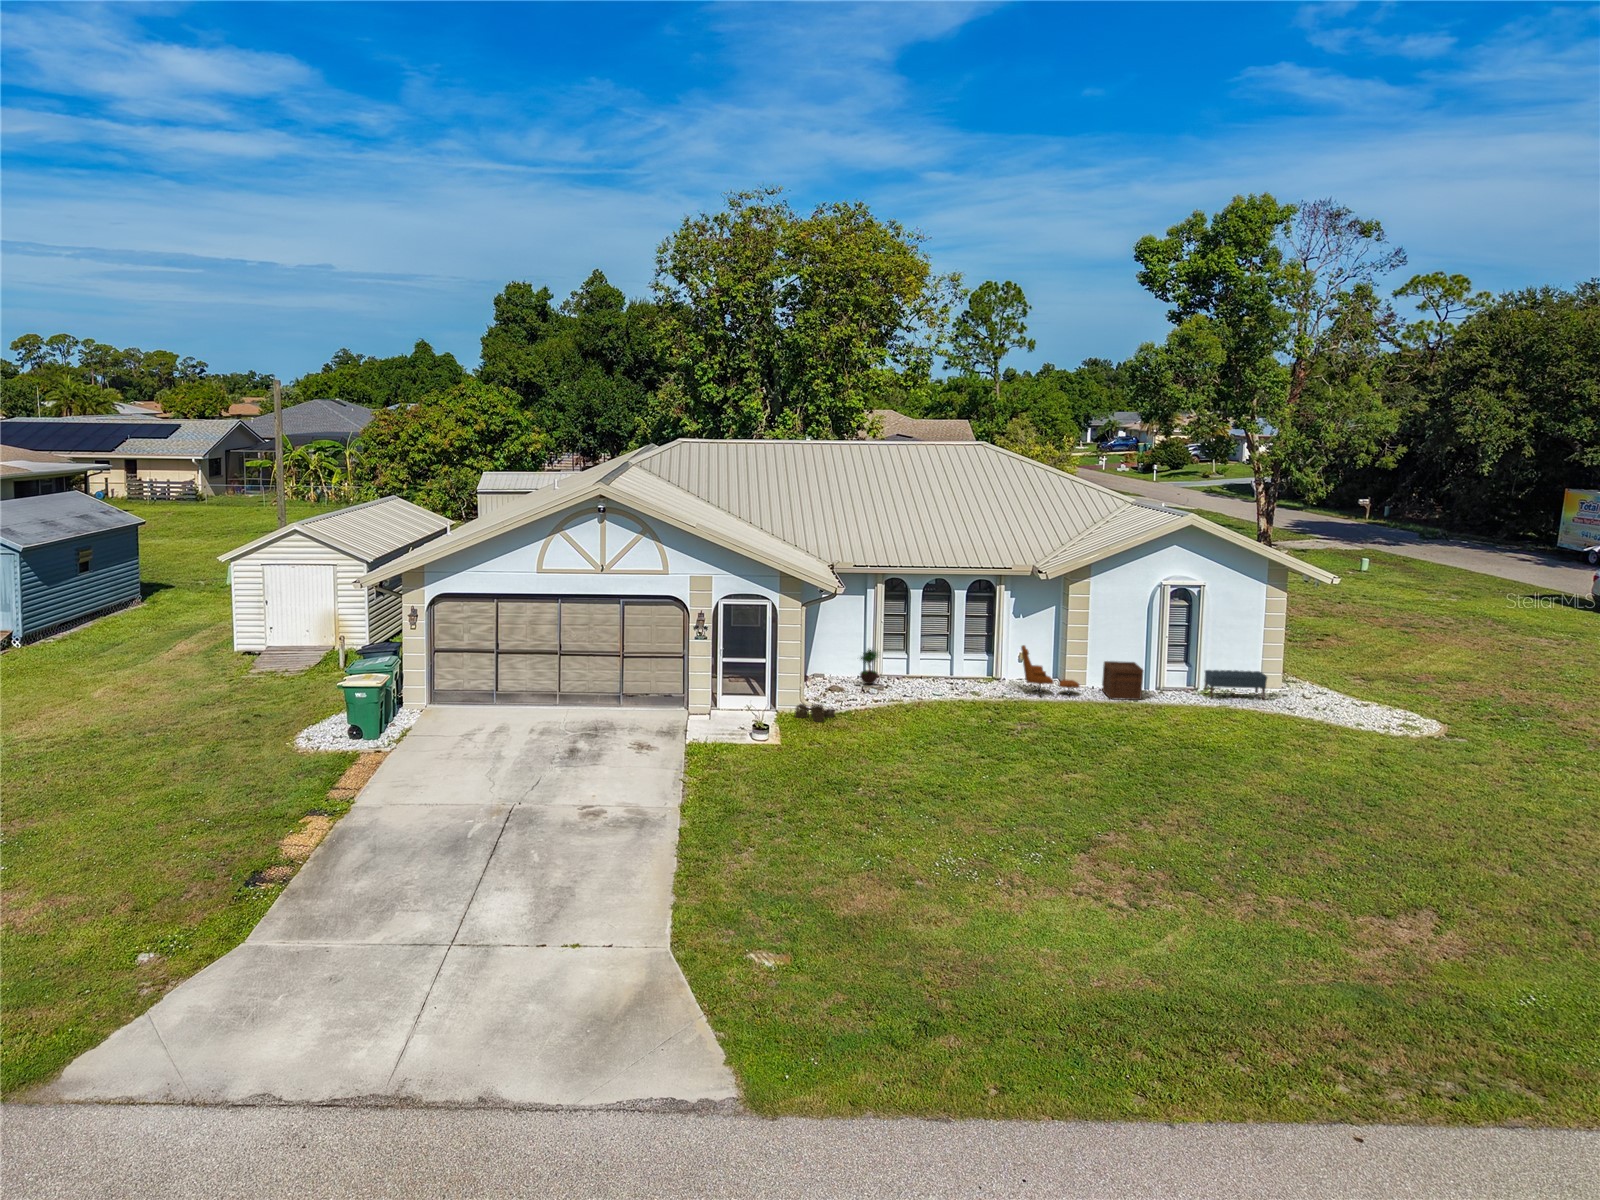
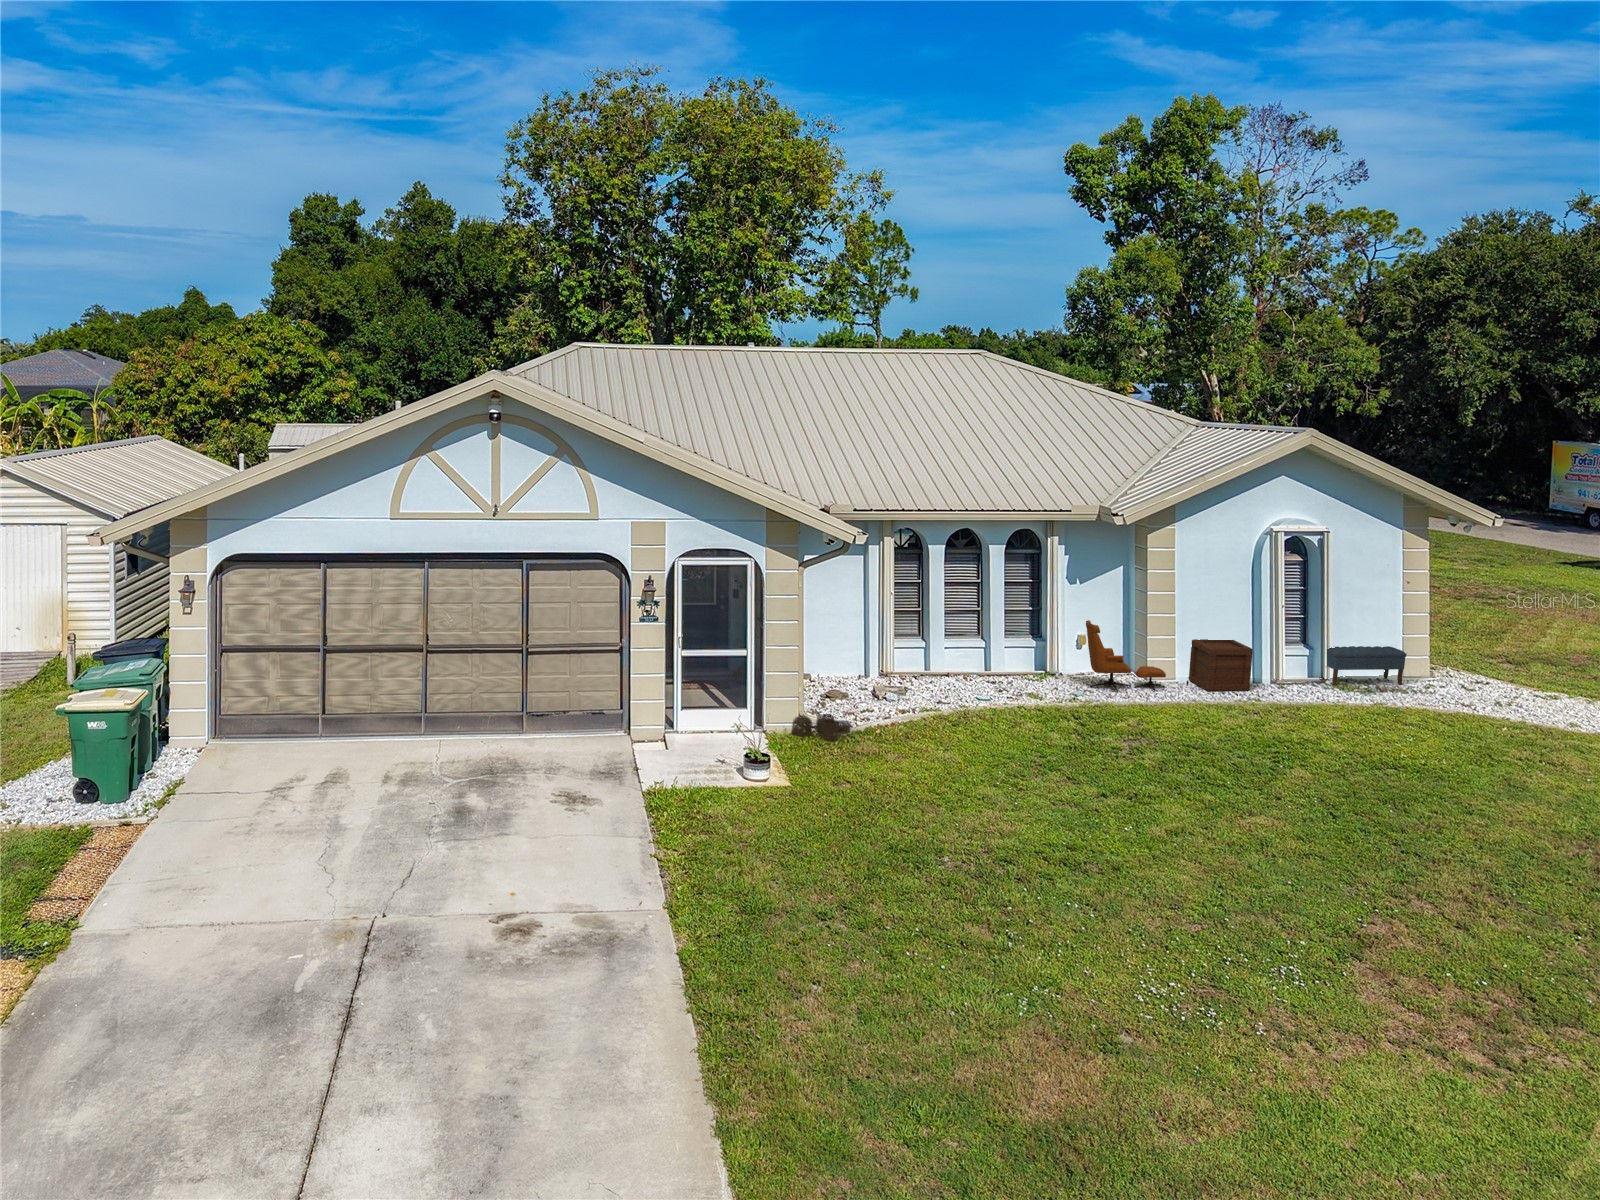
potted tree: present [860,649,878,684] -> none [858,627,892,683]

